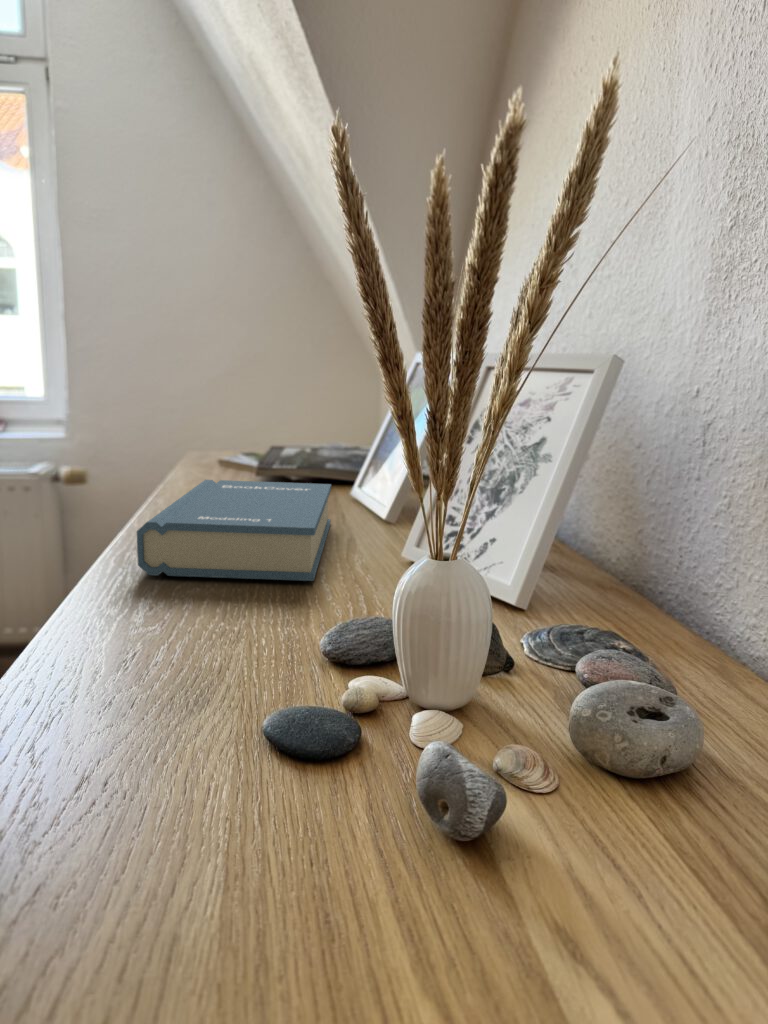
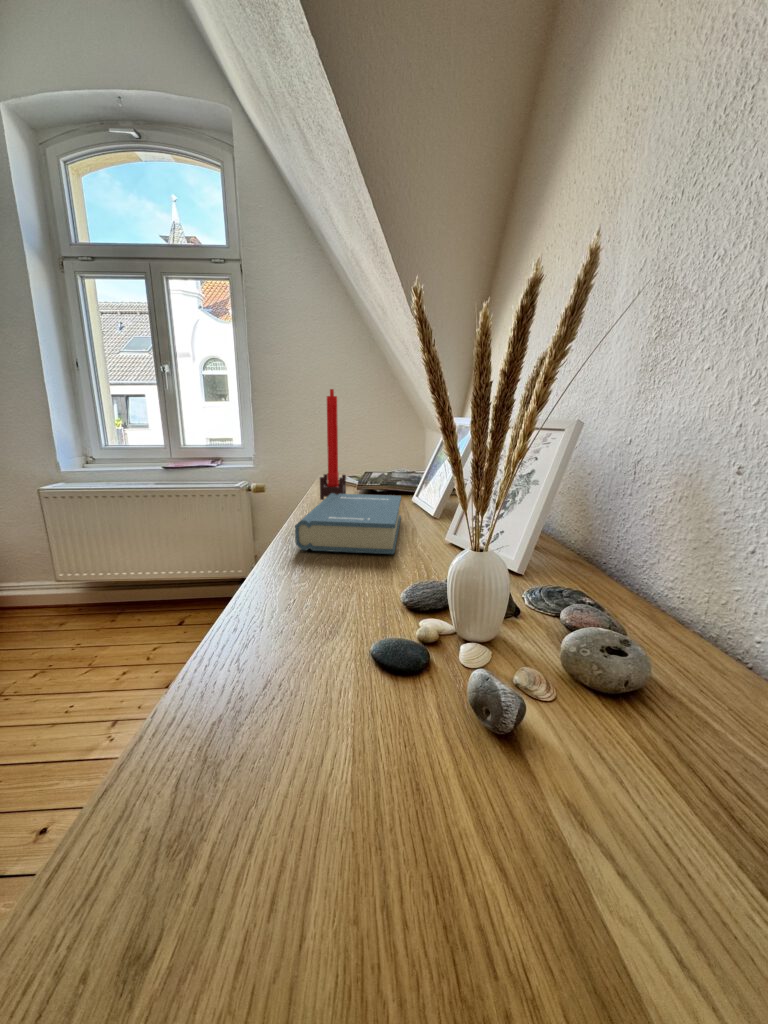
candle: none [185,294,233,501] -> present [320,389,346,500]

